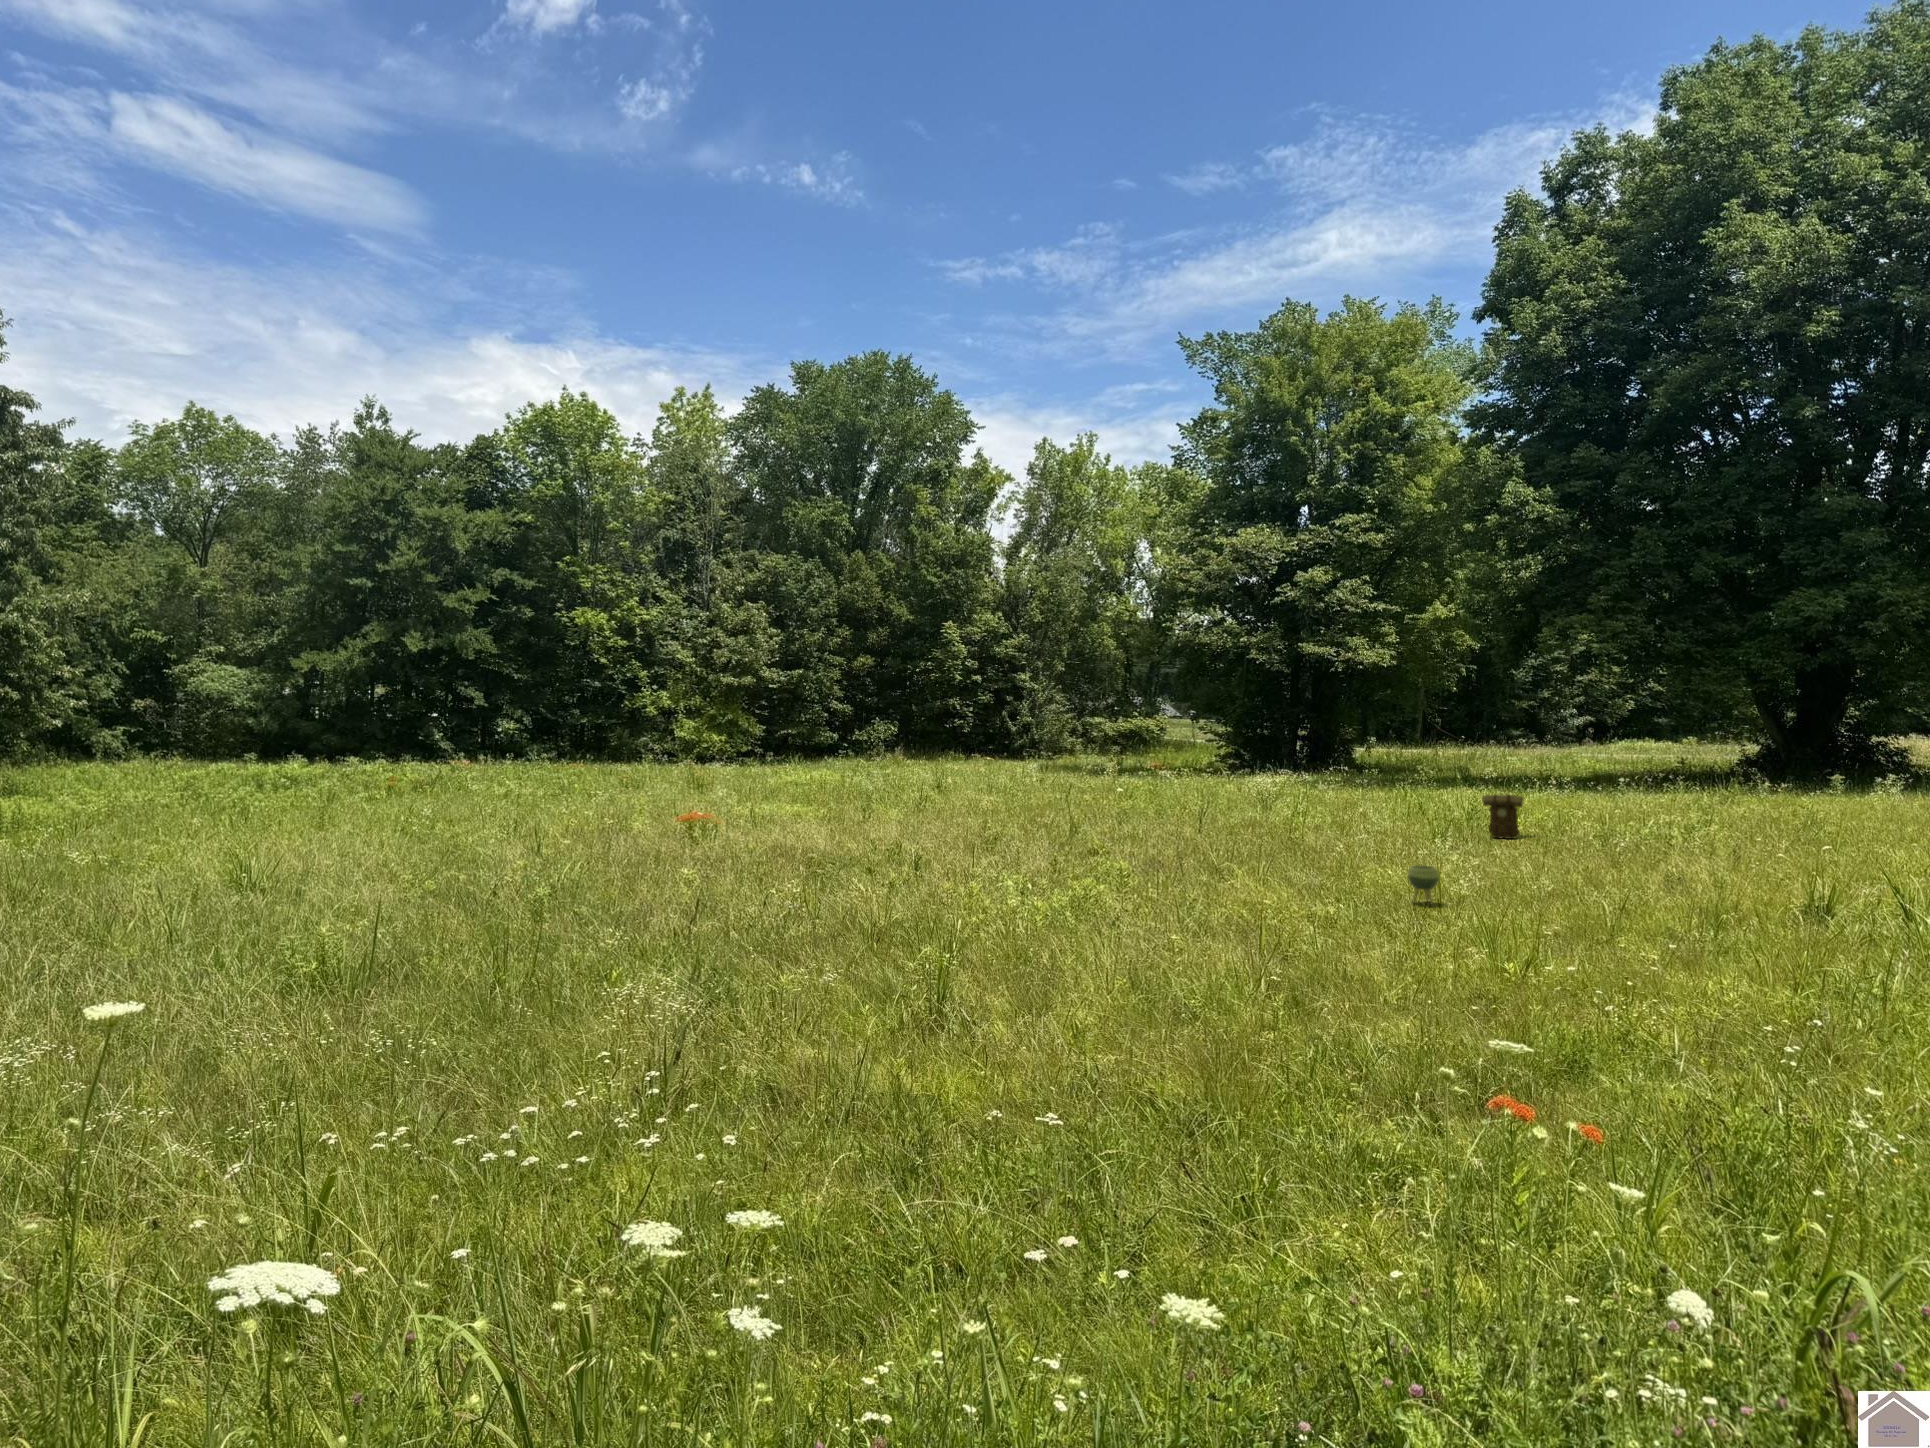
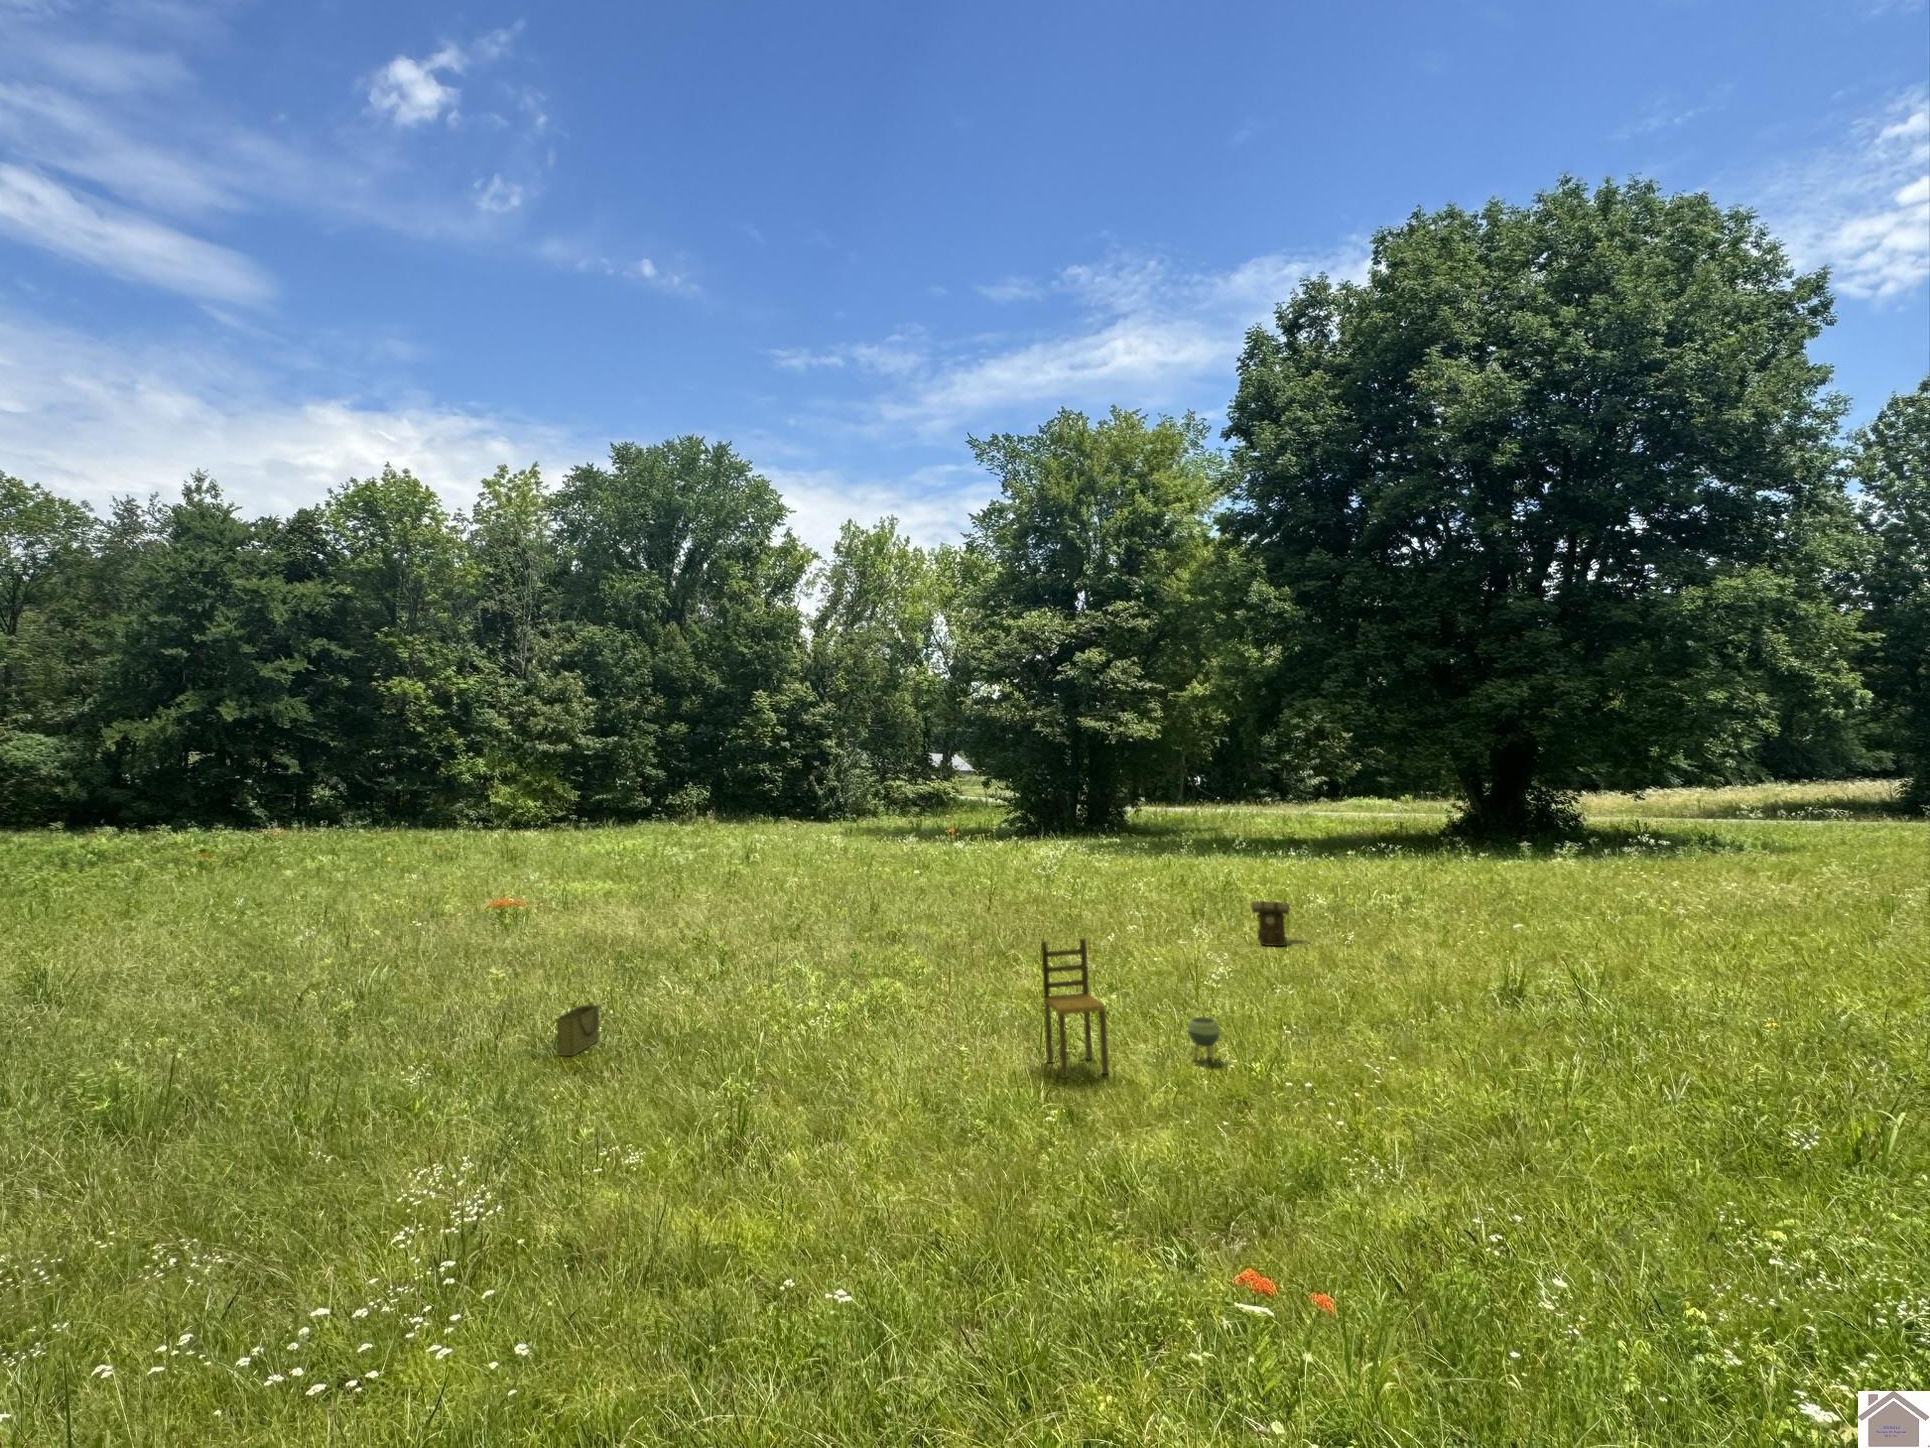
chair: none [1270,793,1332,910] -> present [1041,938,1109,1078]
basket: none [836,852,870,890] -> present [555,1004,600,1056]

